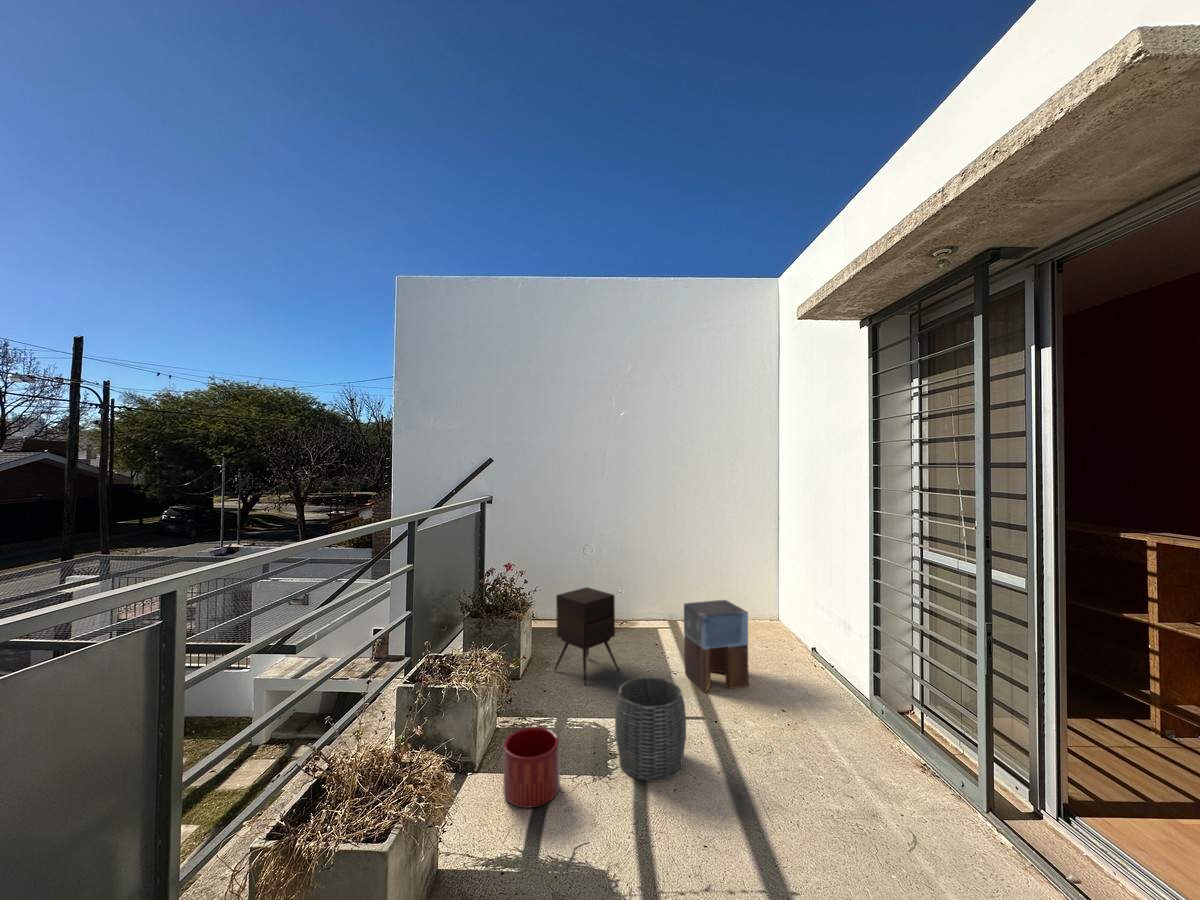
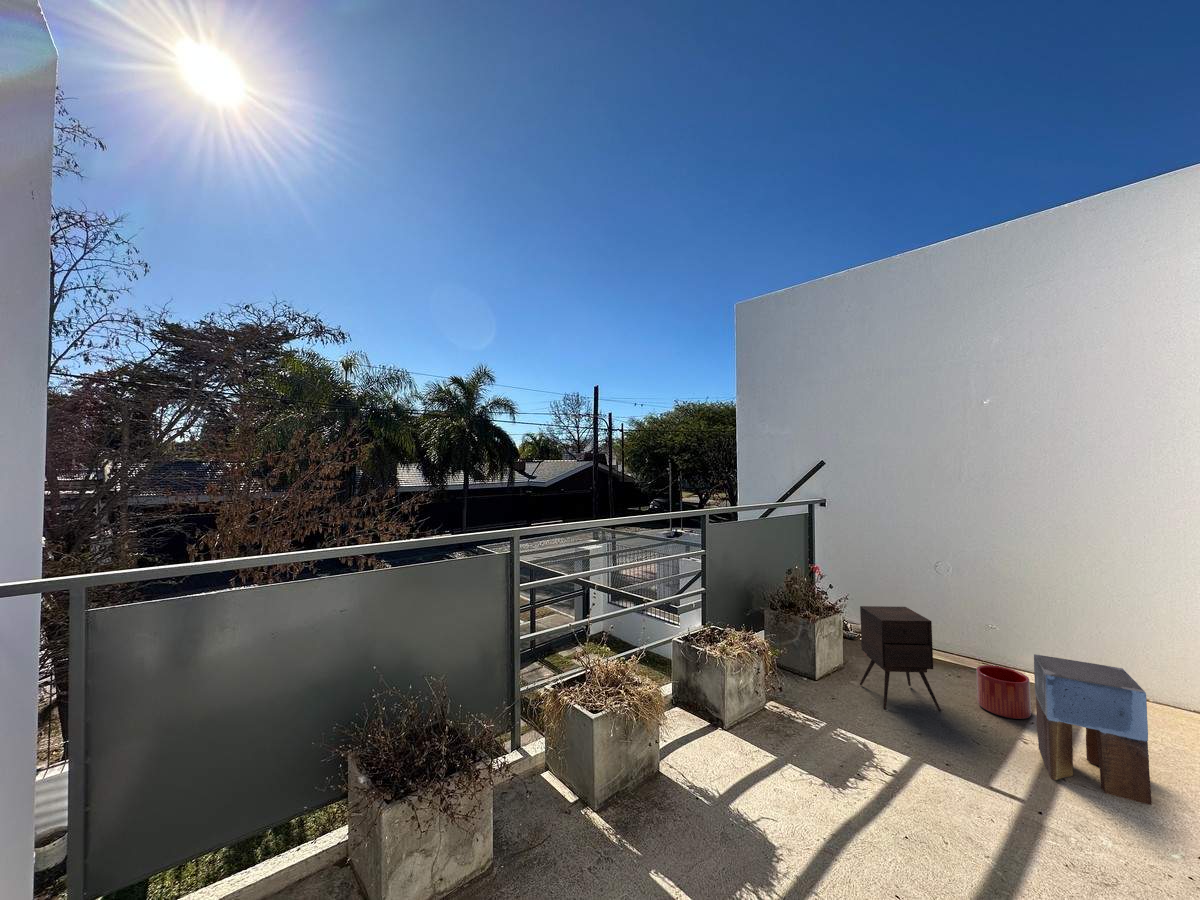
woven basket: present [615,677,686,782] -> none [853,705,945,829]
planter: present [503,727,559,808] -> present [976,665,1031,719]

